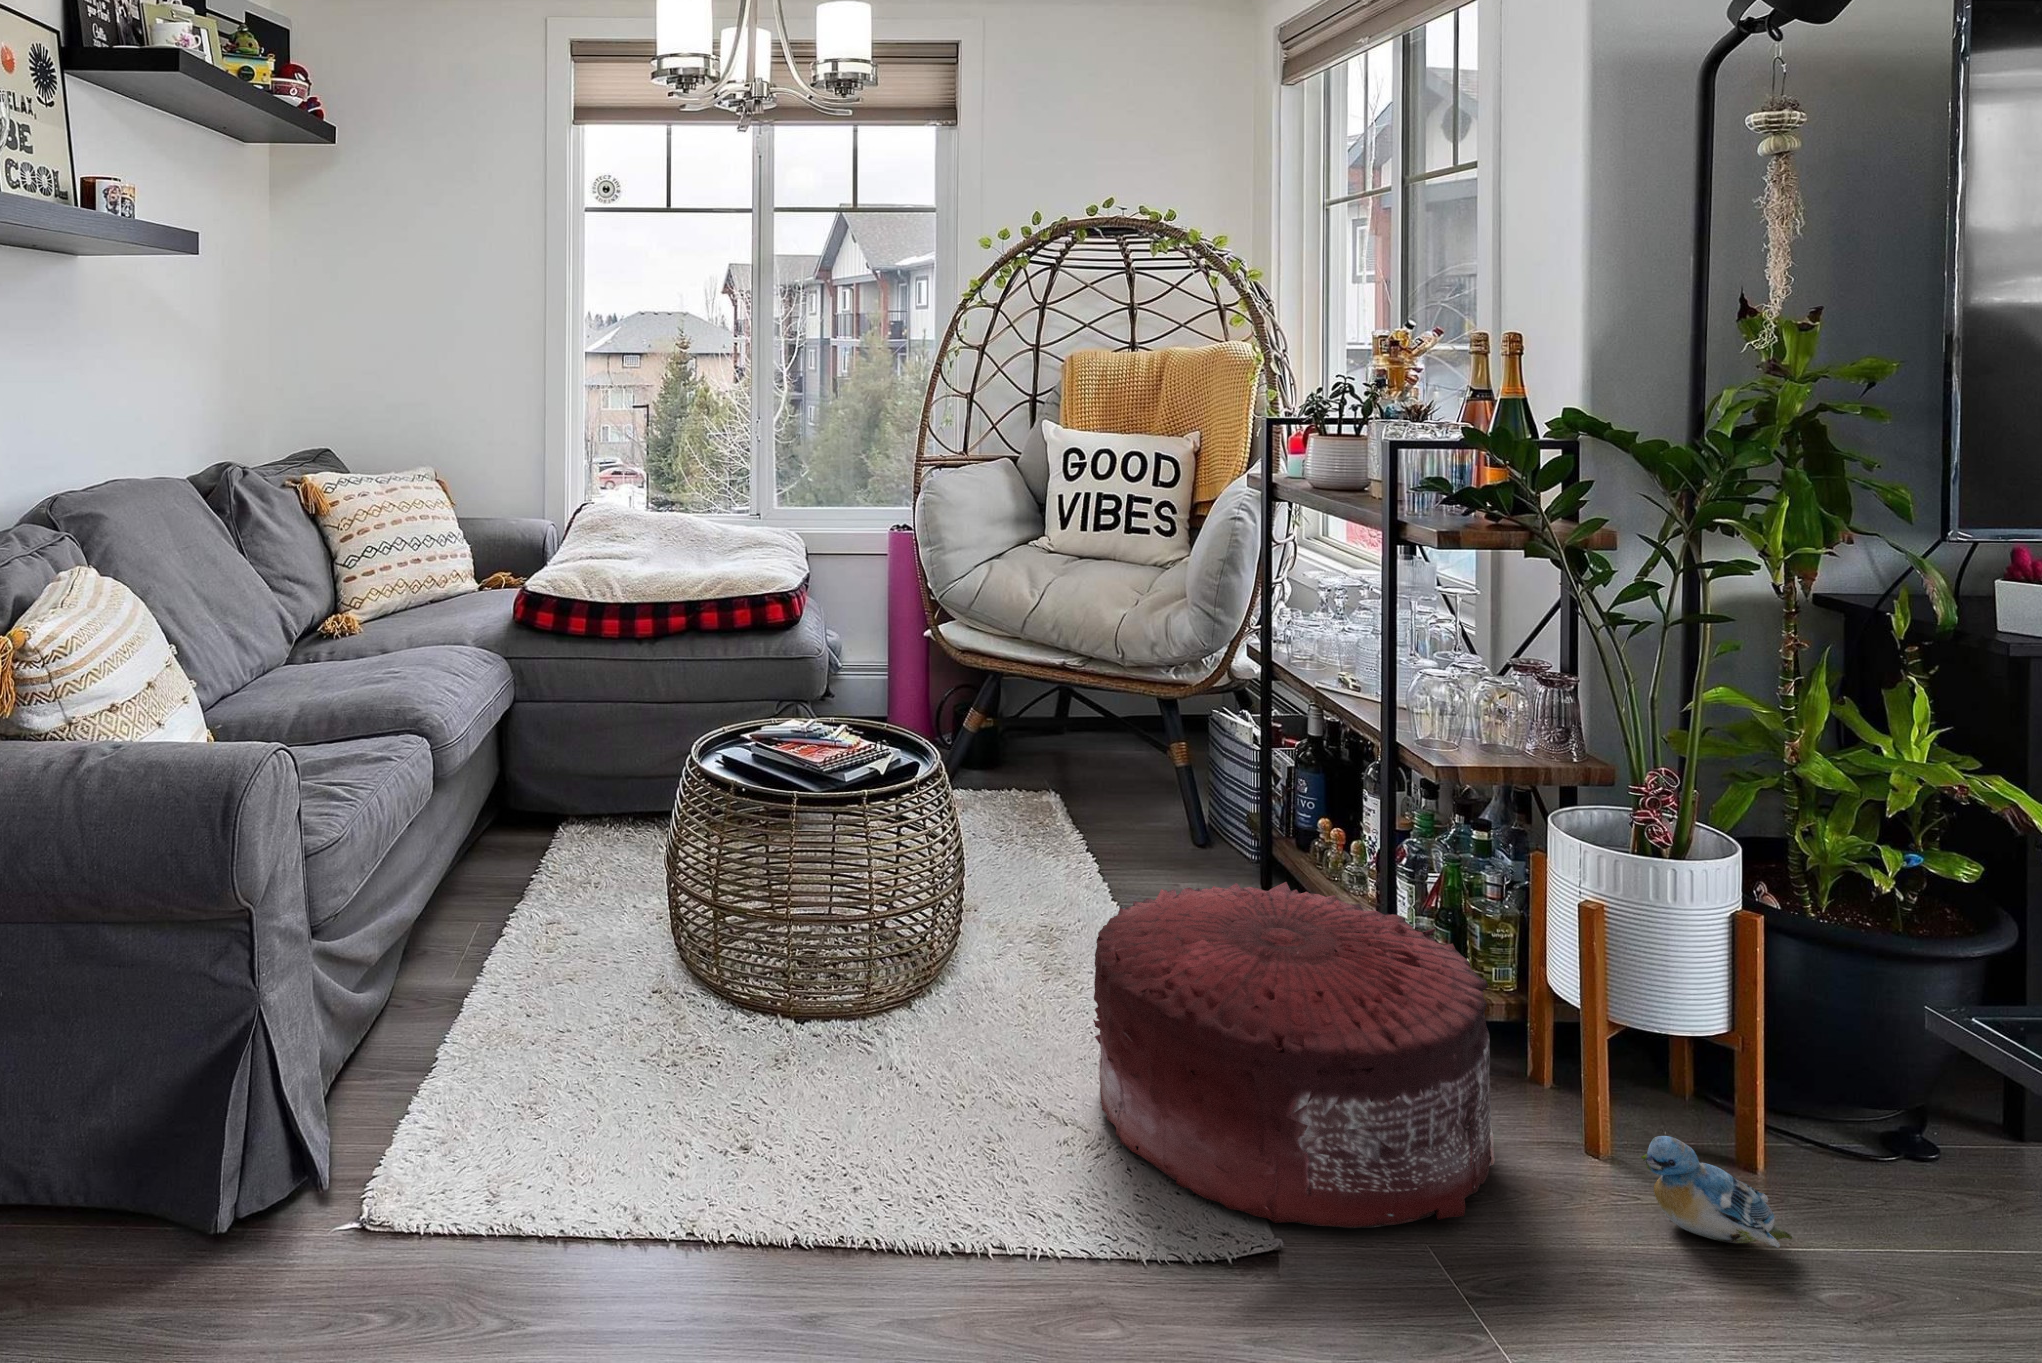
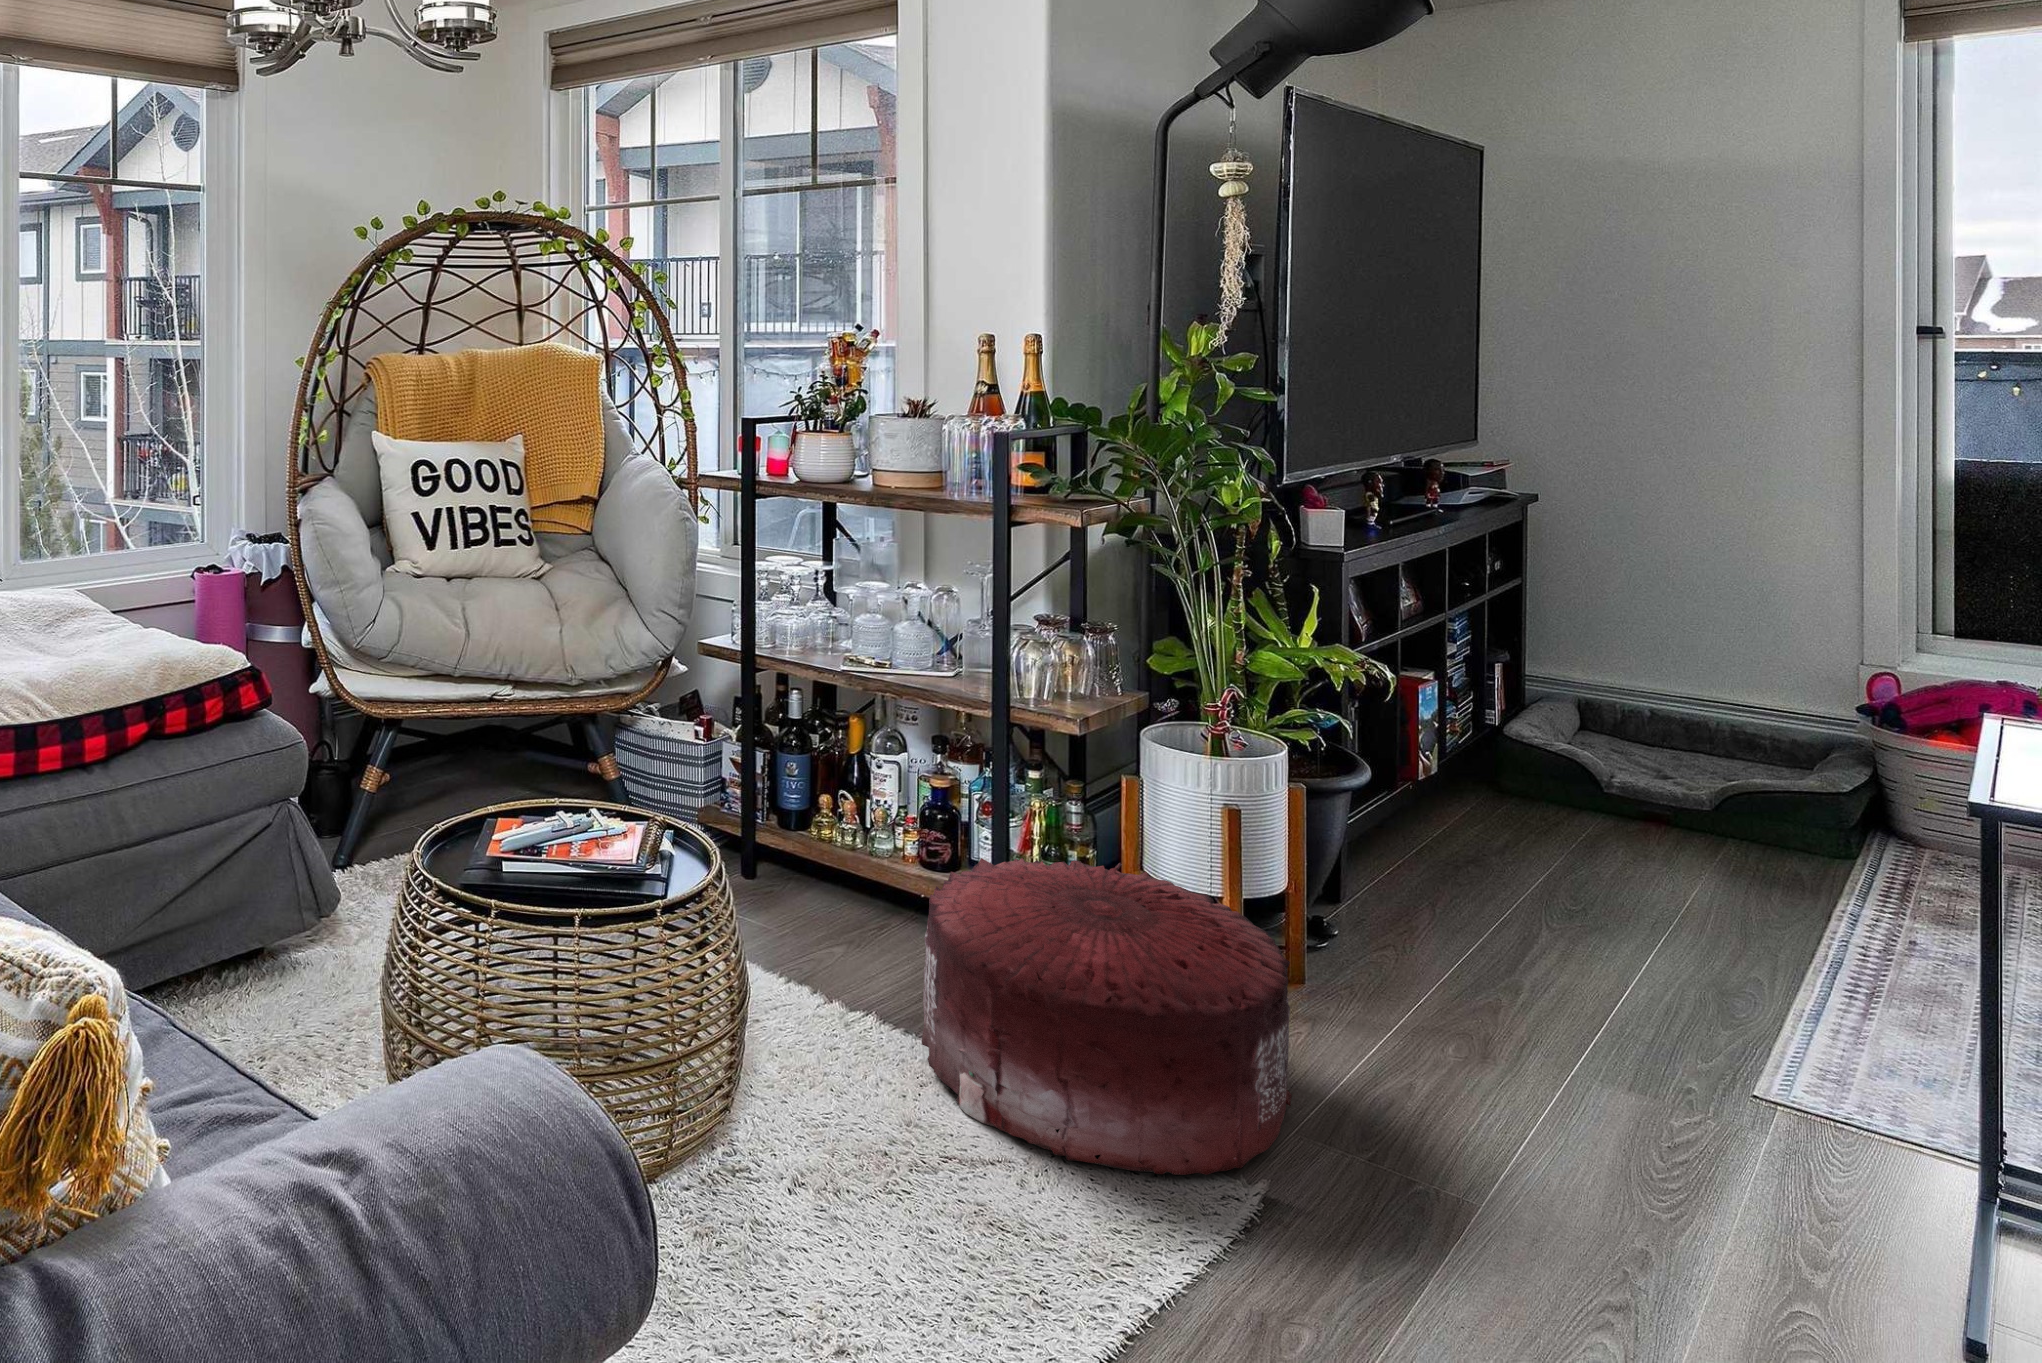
plush toy: present [1641,1136,1792,1248] -> none [1313,972,1403,1039]

